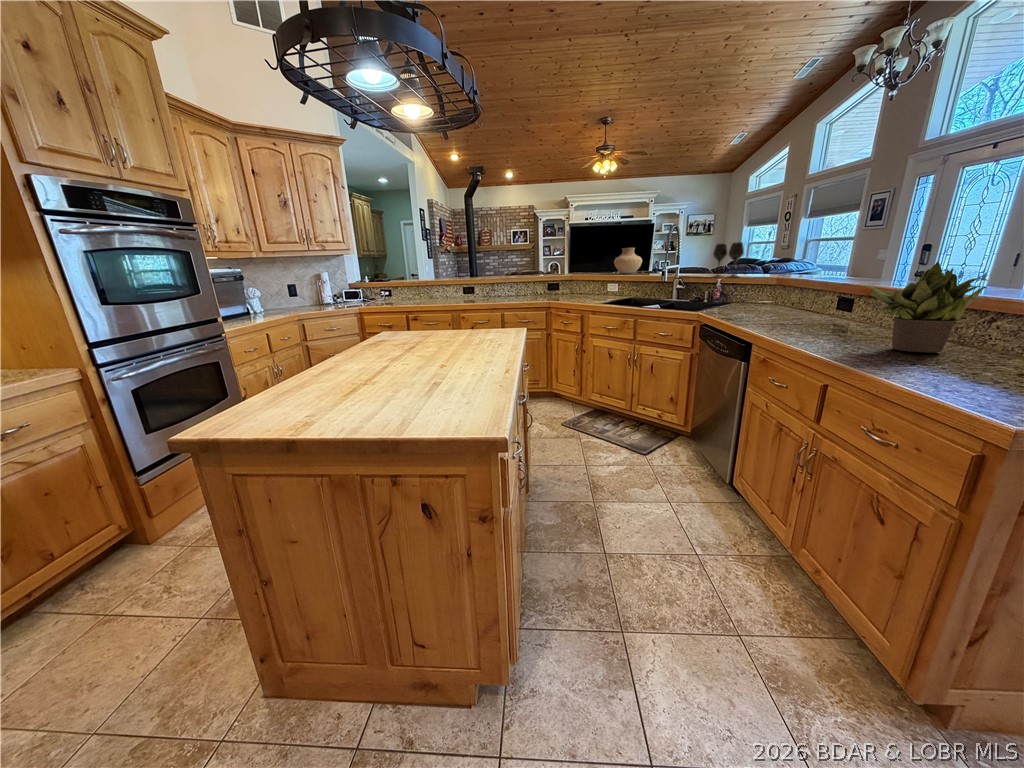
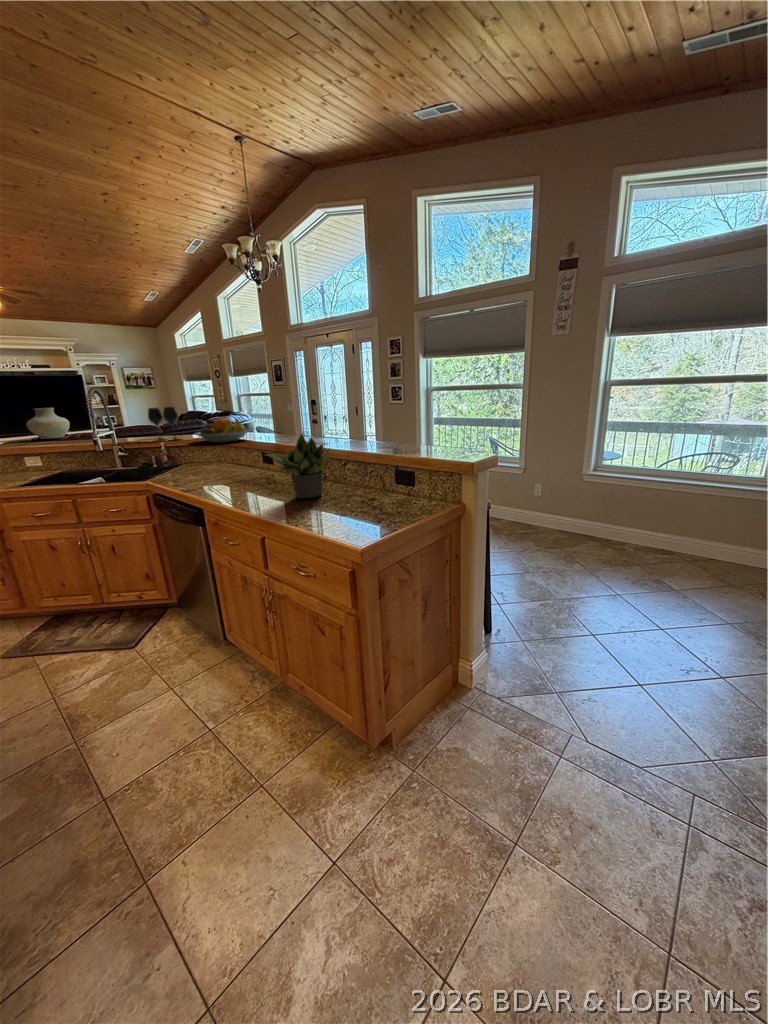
fruit bowl: none [758,252,833,280] -> present [195,418,251,443]

